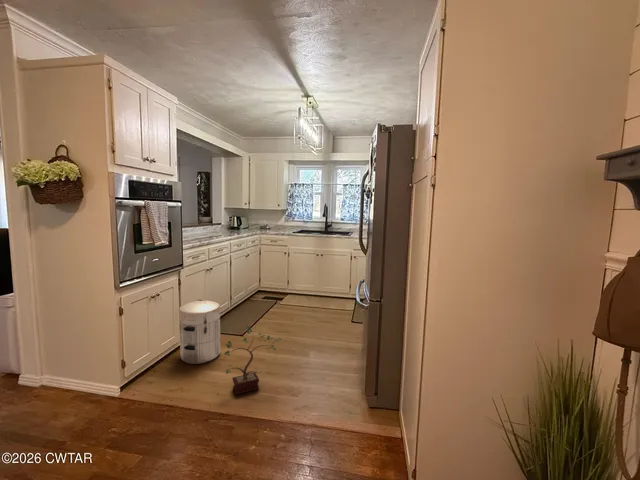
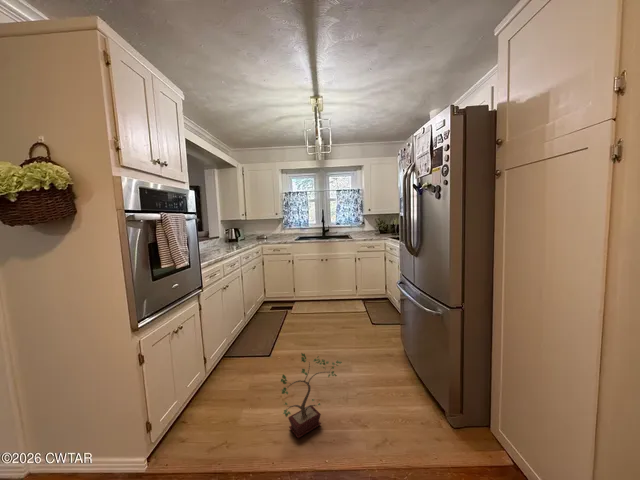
waste bin: present [179,300,220,364] -> none [205,324,255,402]

